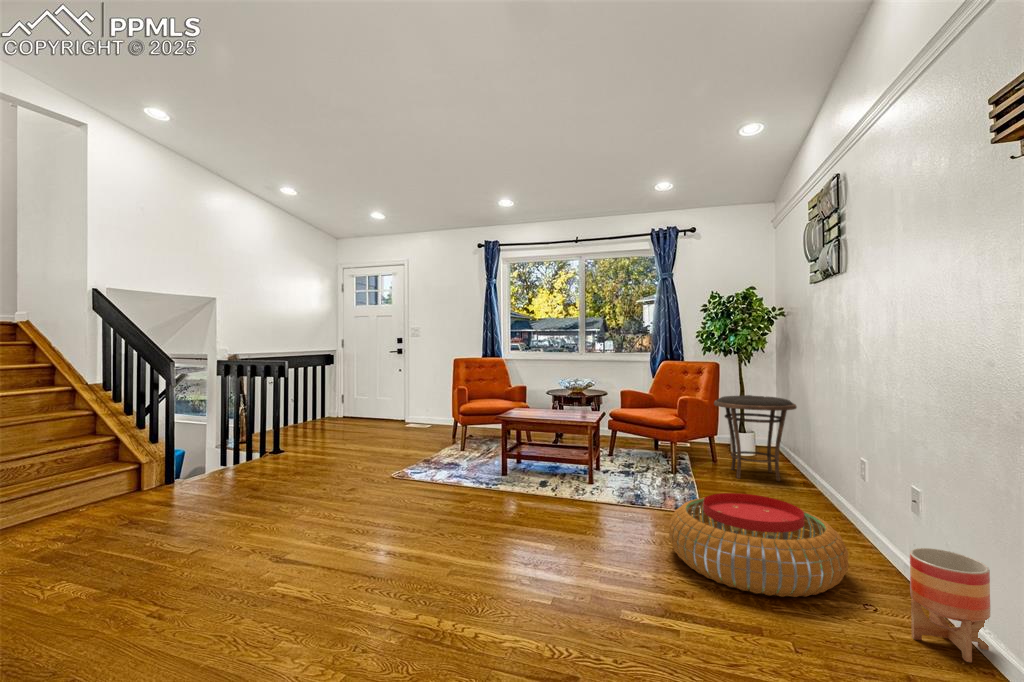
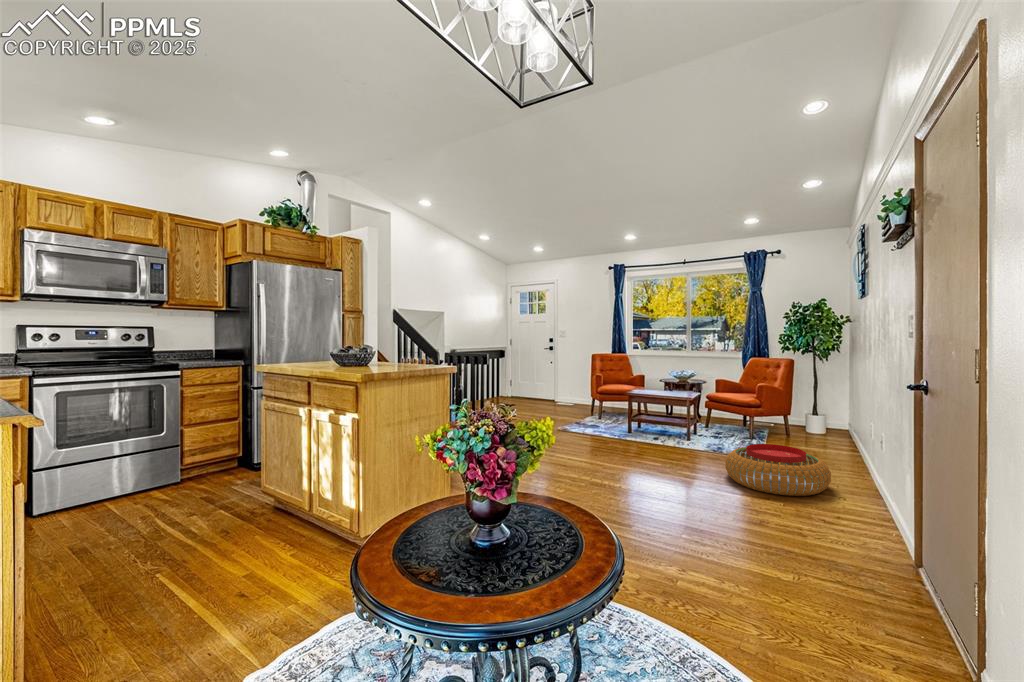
side table: present [714,395,797,481] -> none [786,384,851,447]
planter: present [910,548,990,662] -> none [846,470,886,522]

